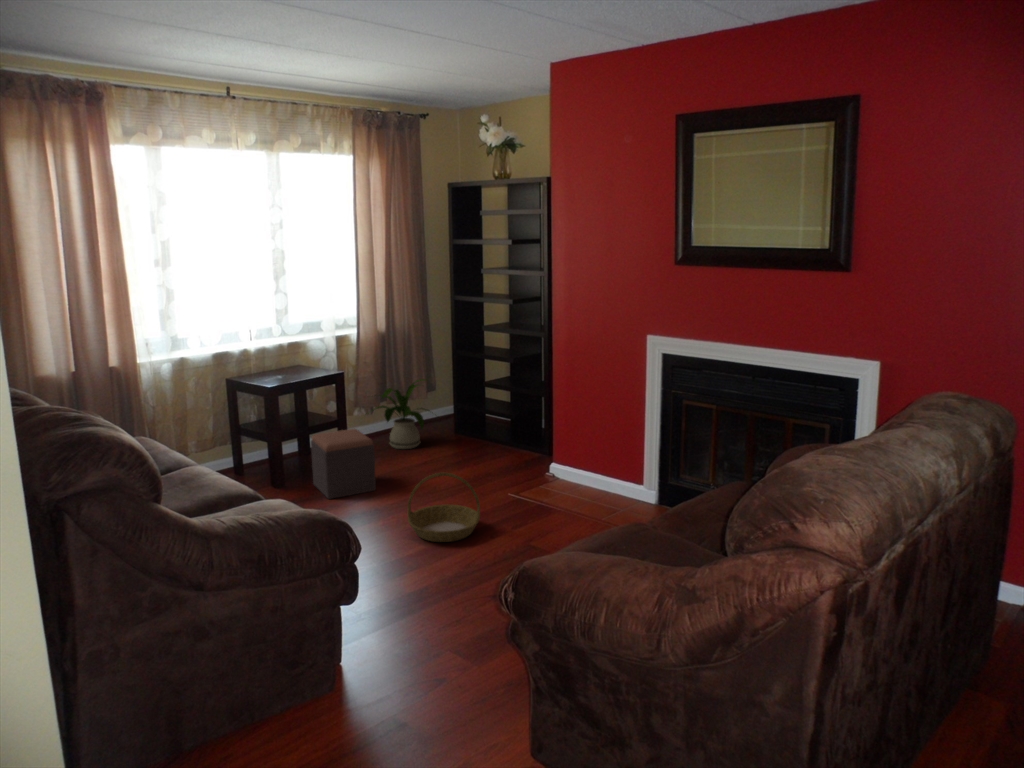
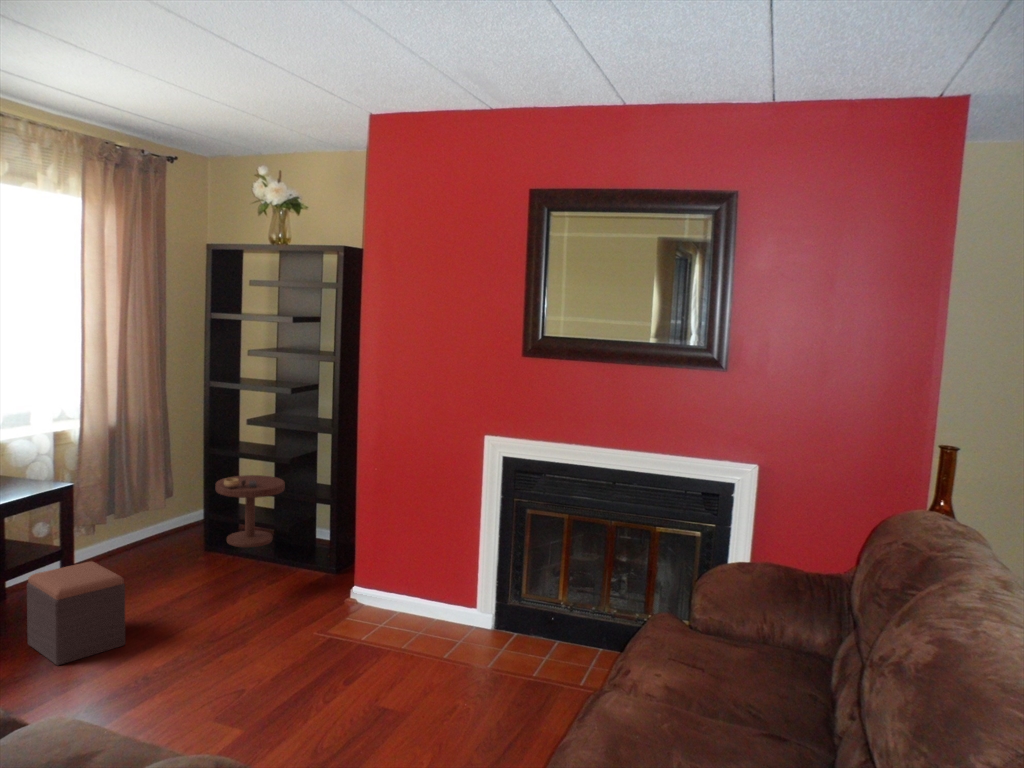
side table: none [446,370,499,465] -> present [216,475,285,547]
house plant: present [375,379,425,449] -> none [88,487,196,579]
basket: present [408,473,480,542] -> none [195,621,295,718]

